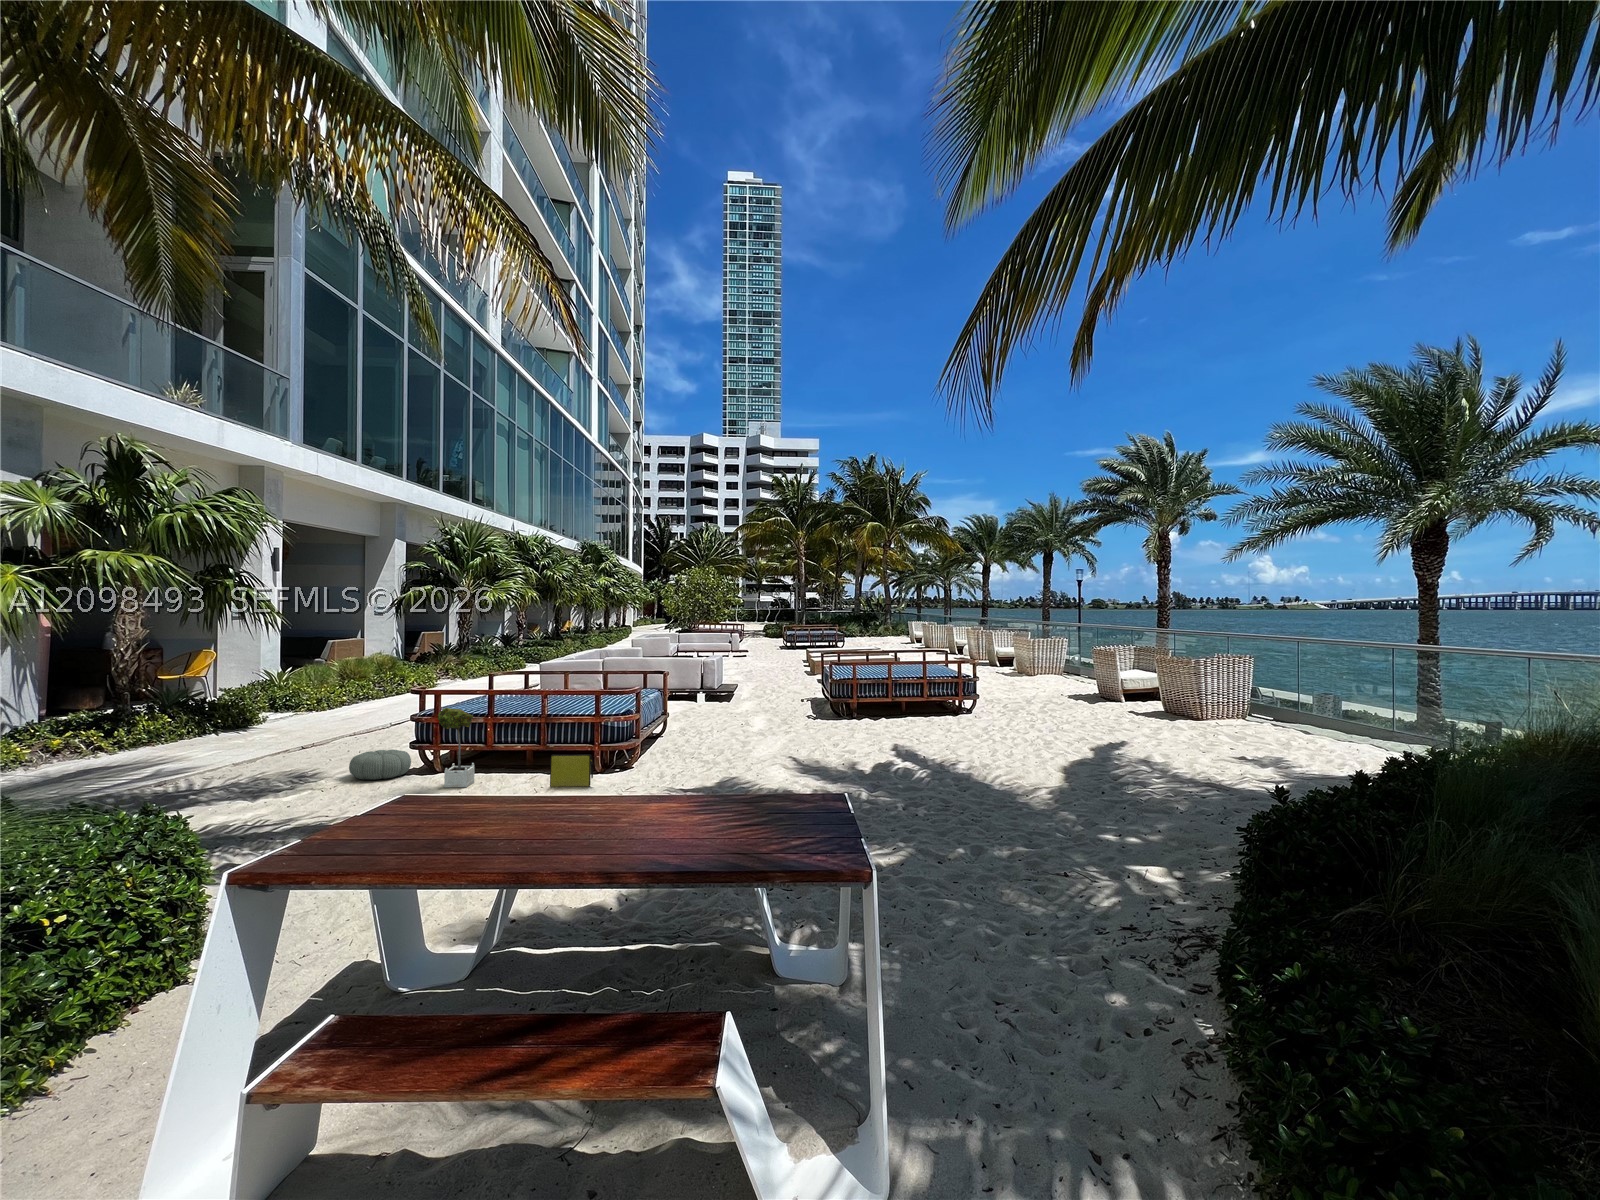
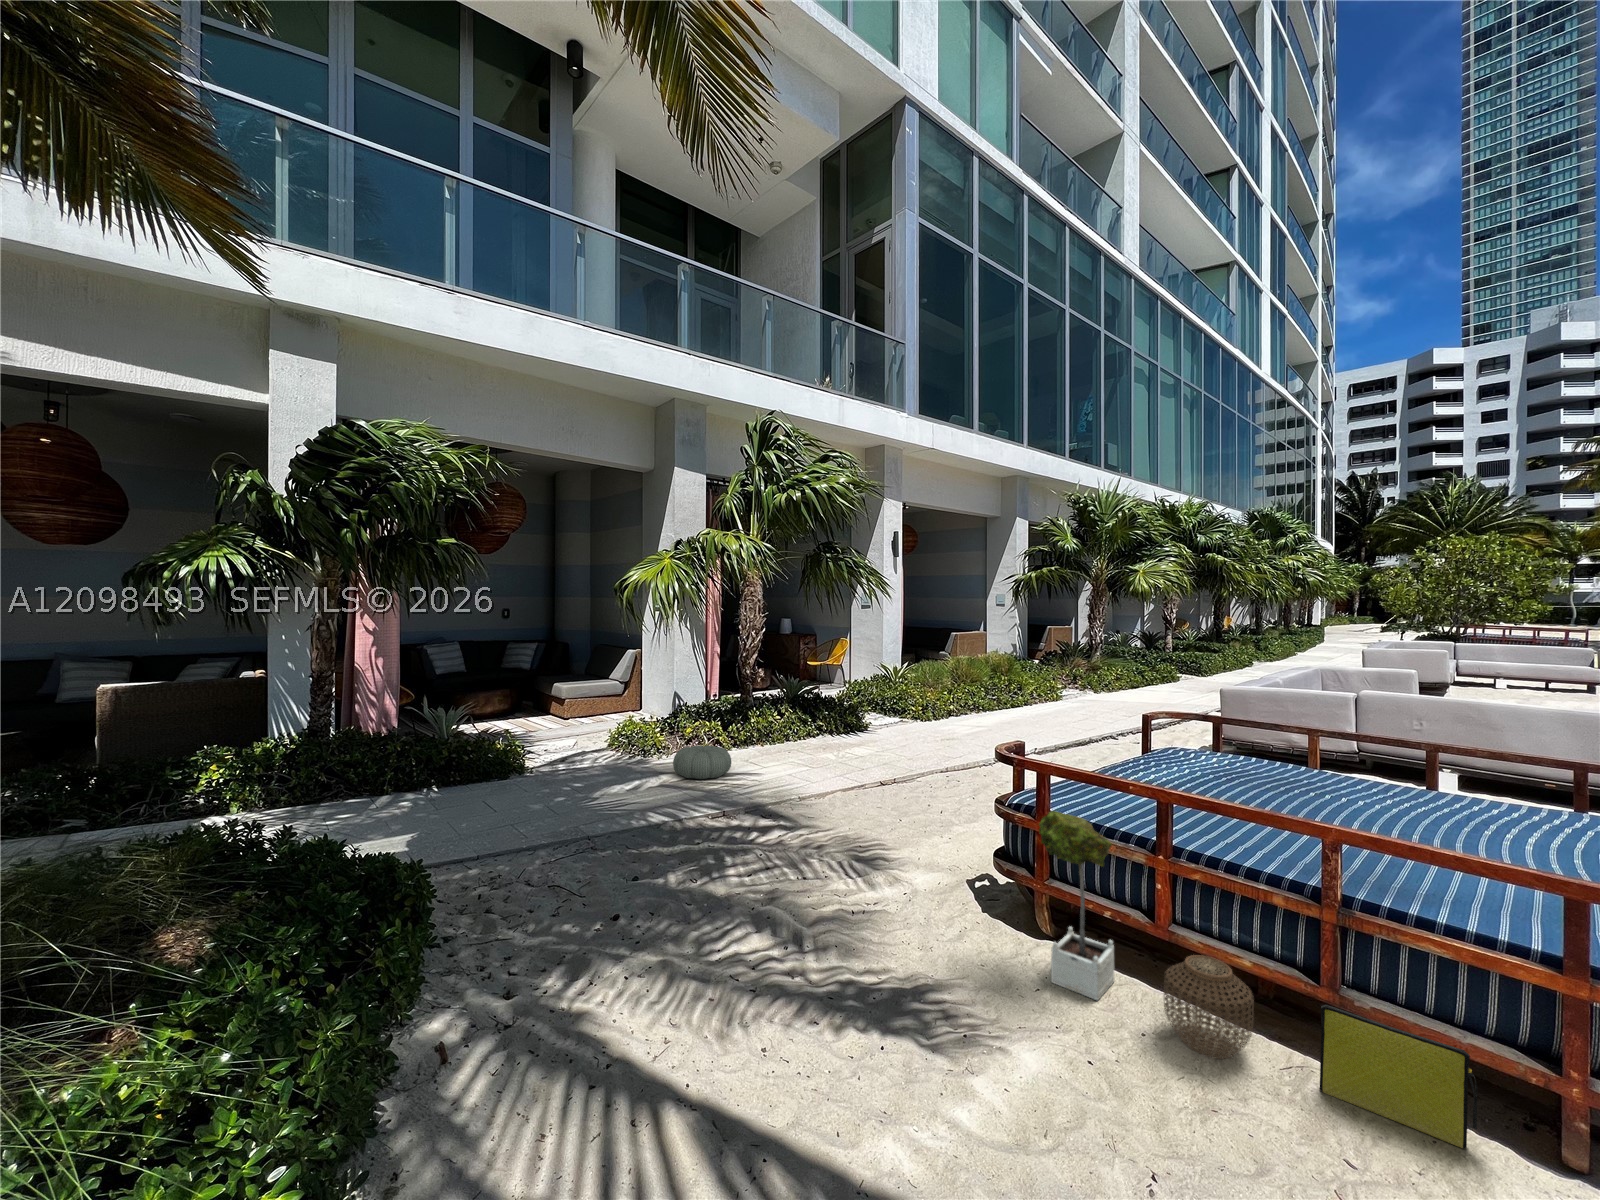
pouf: present [349,749,411,780] -> present [673,746,731,779]
woven basket: none [495,753,529,789] -> present [1164,955,1254,1059]

